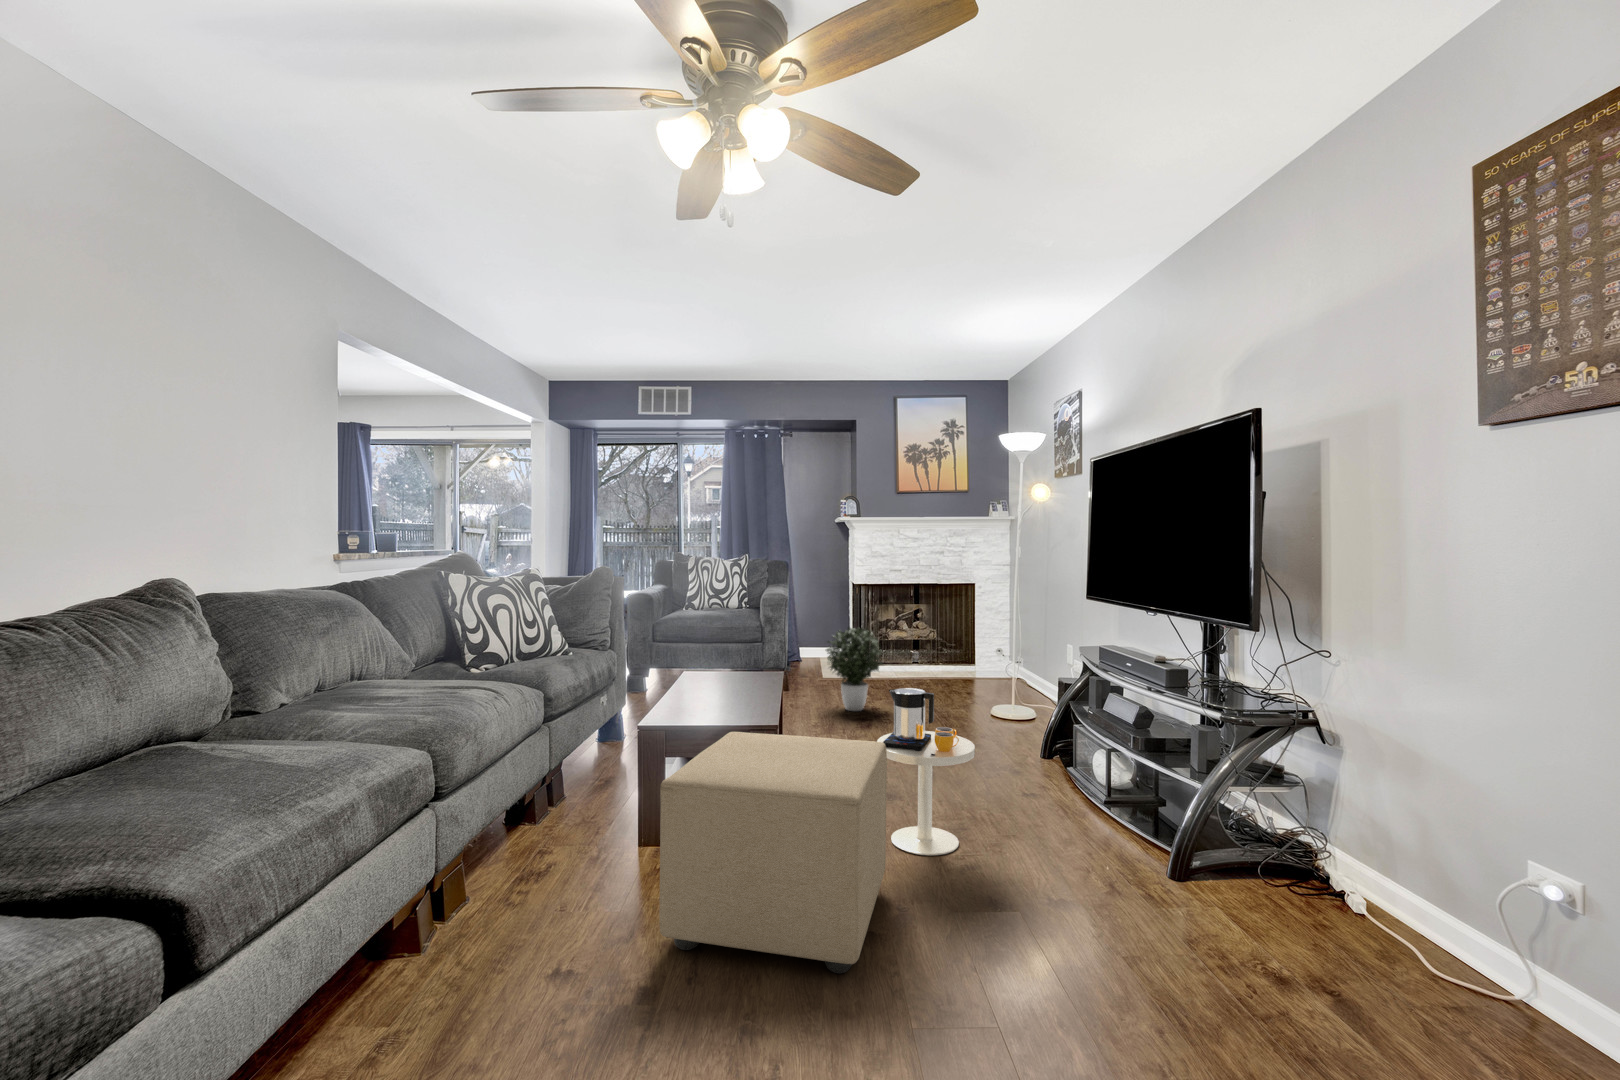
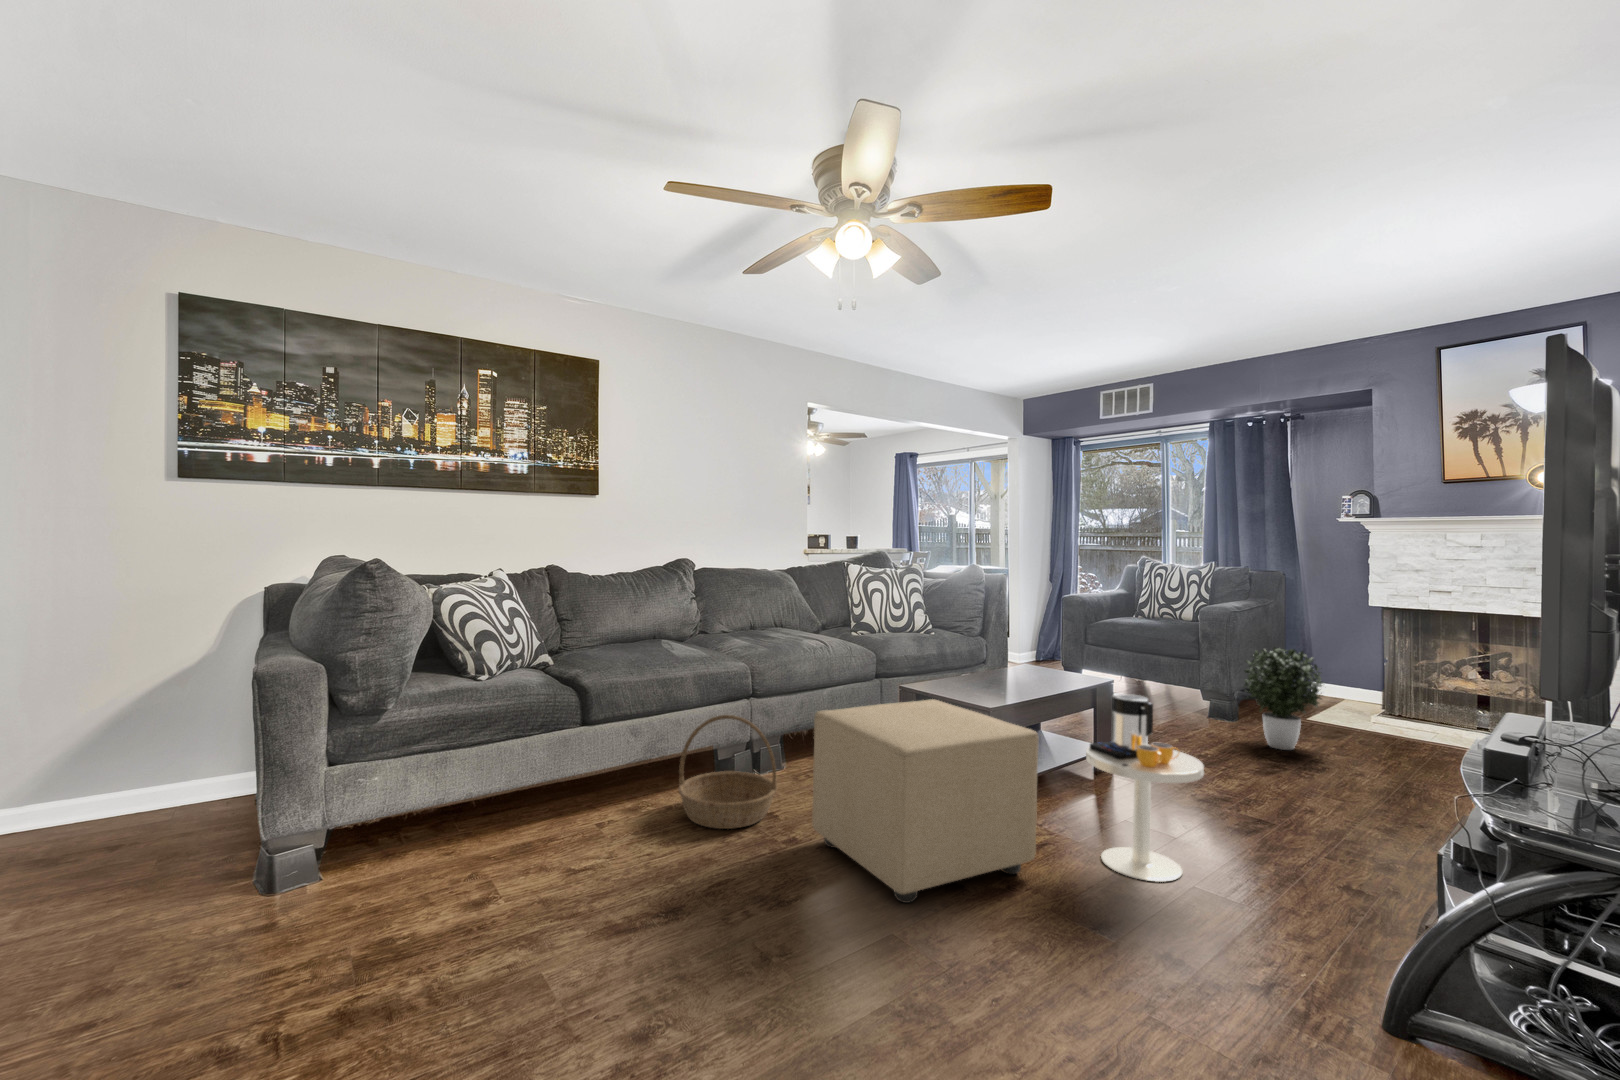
basket: none [414,820,575,1008] -> present [678,715,777,829]

